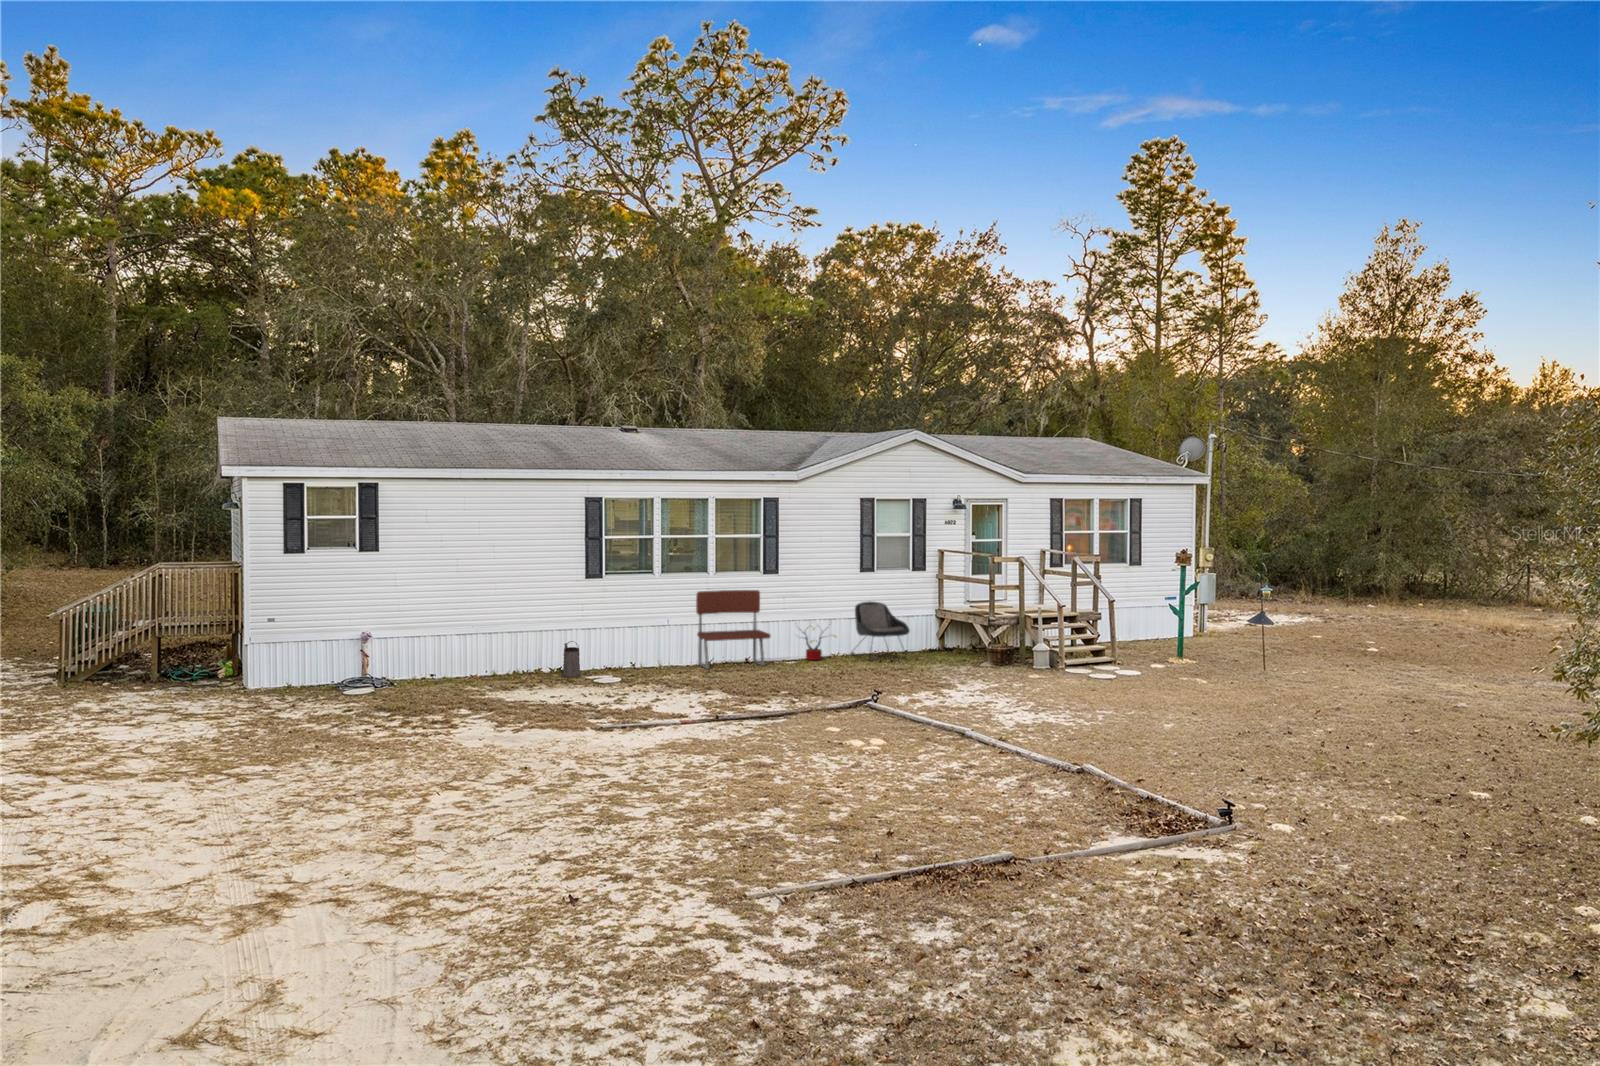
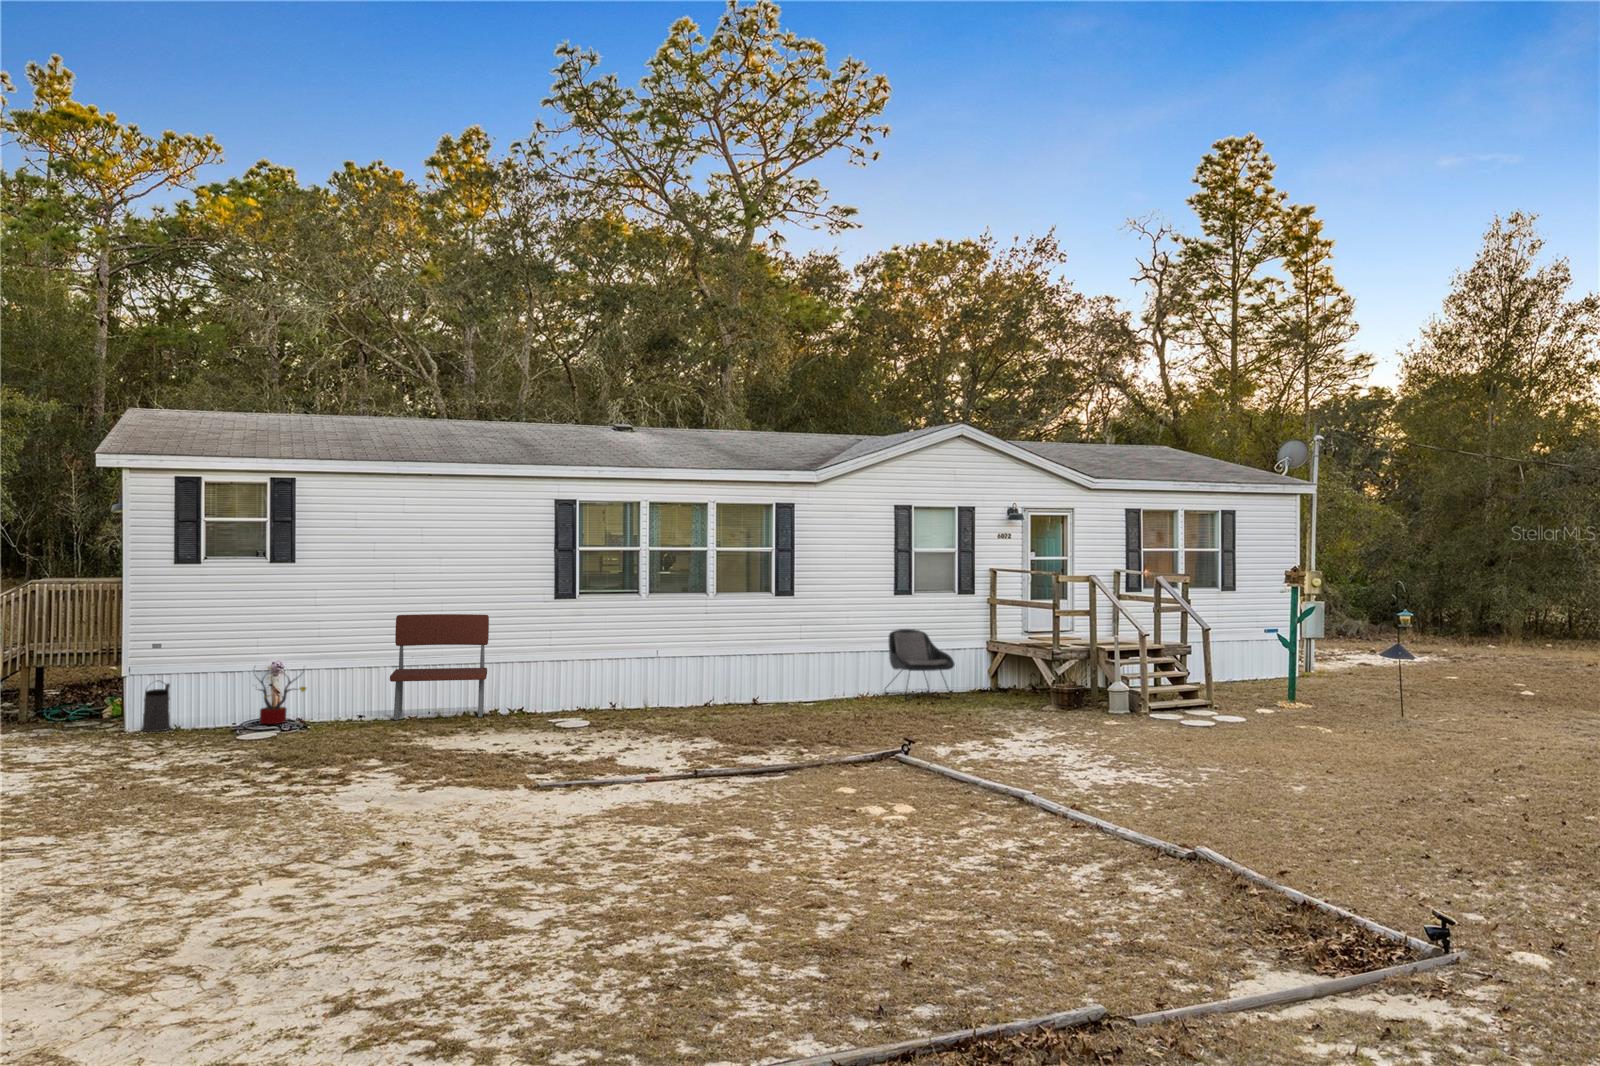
bench: present [696,590,770,669] -> present [390,614,489,720]
decorative plant: present [800,628,835,660] -> present [260,667,306,724]
watering can: present [562,641,581,678] -> present [141,684,171,732]

